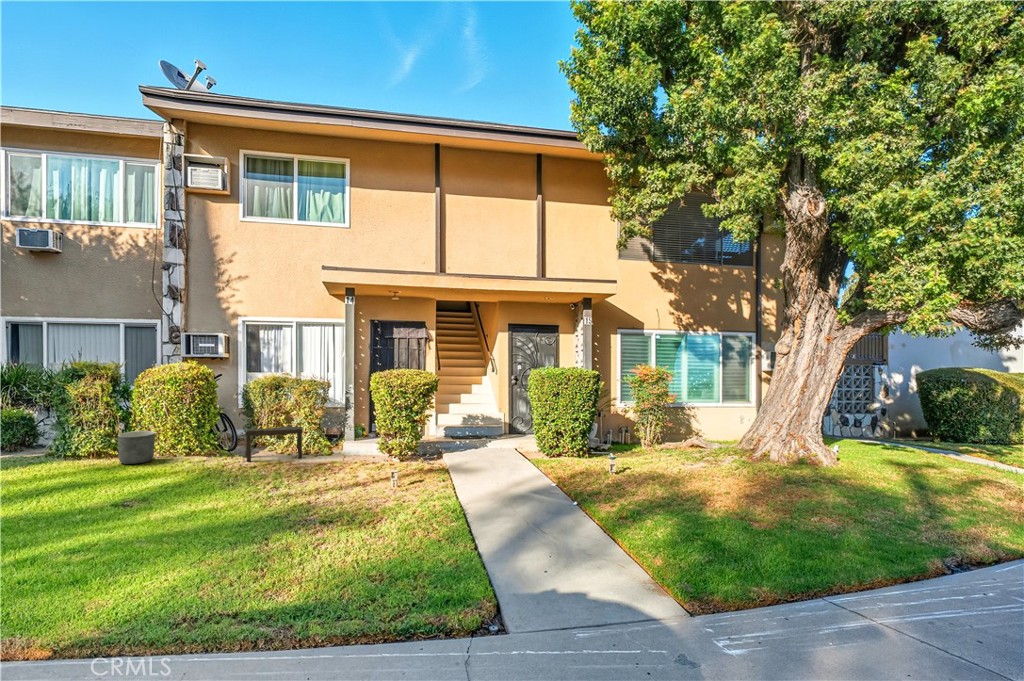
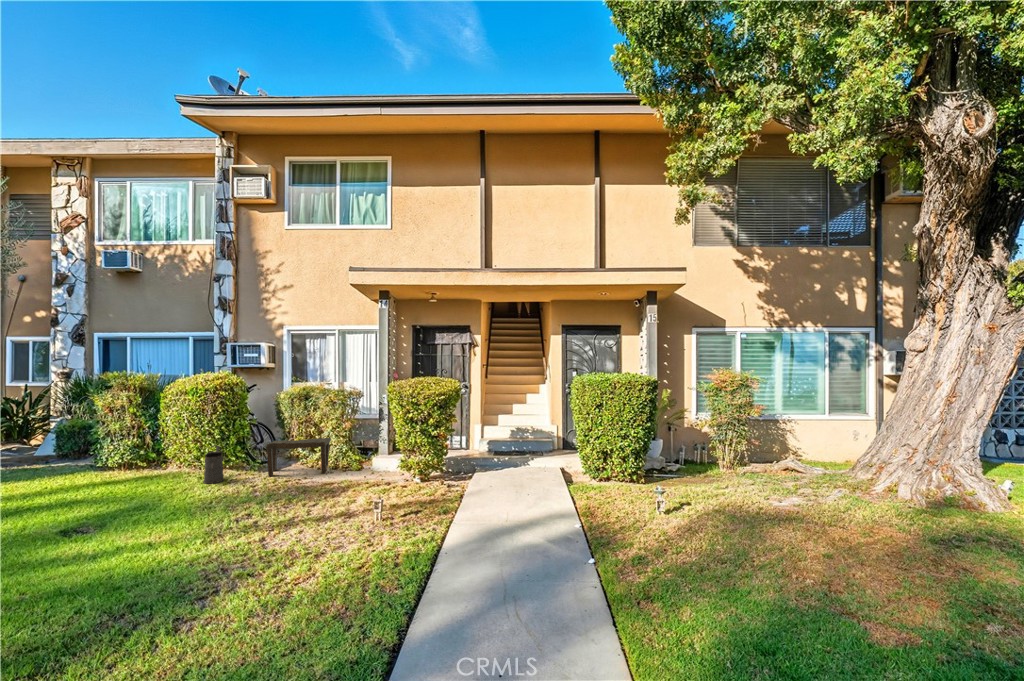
planter: present [118,431,155,464] -> none [142,442,181,476]
watering can: none [185,433,205,469] -> present [203,446,224,484]

